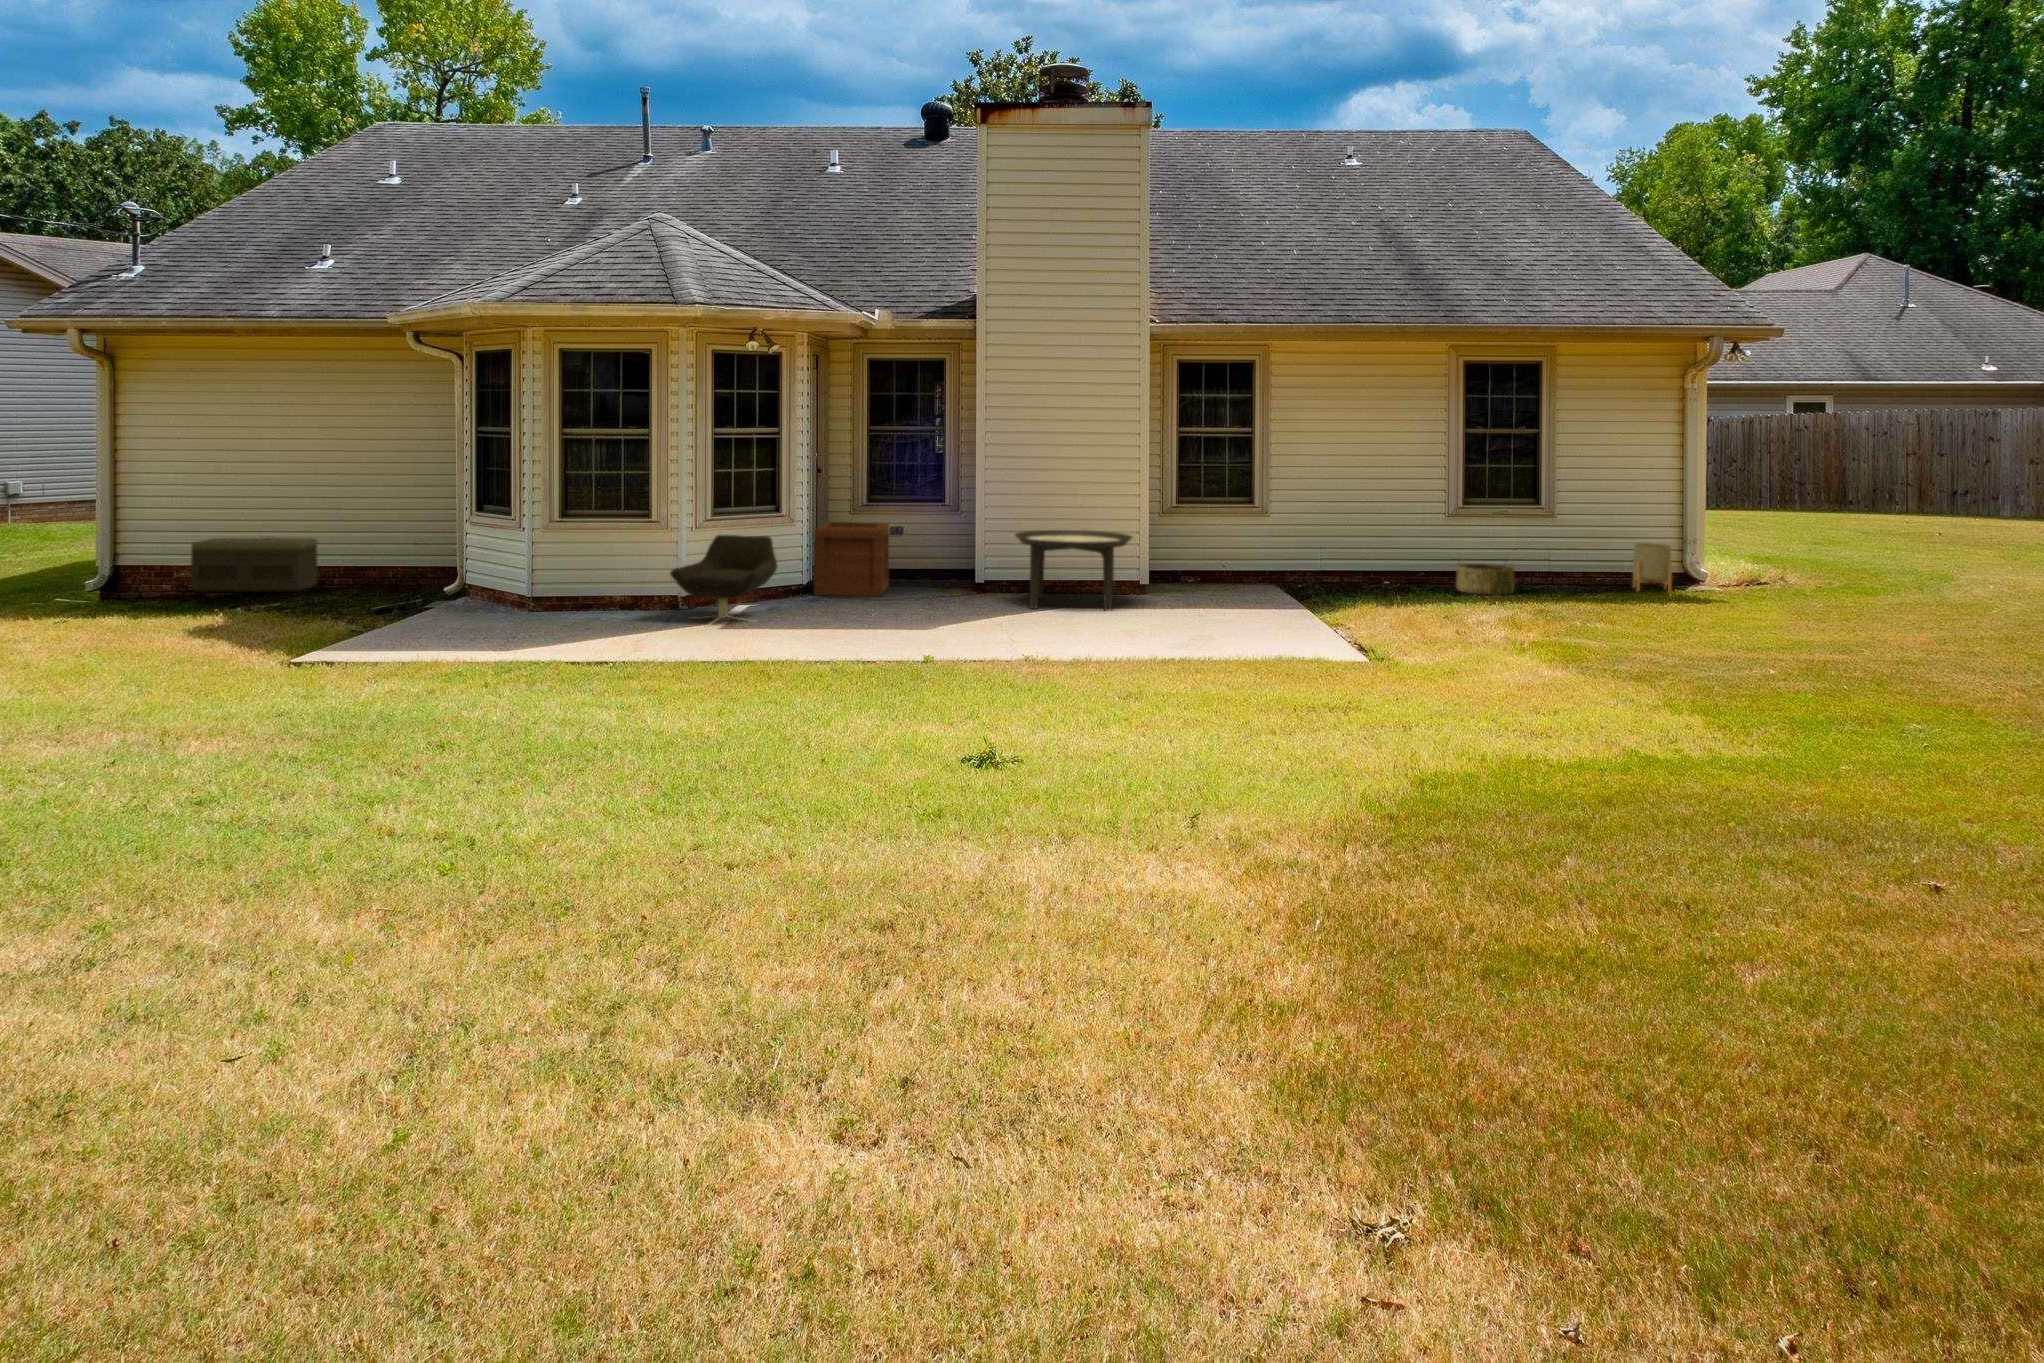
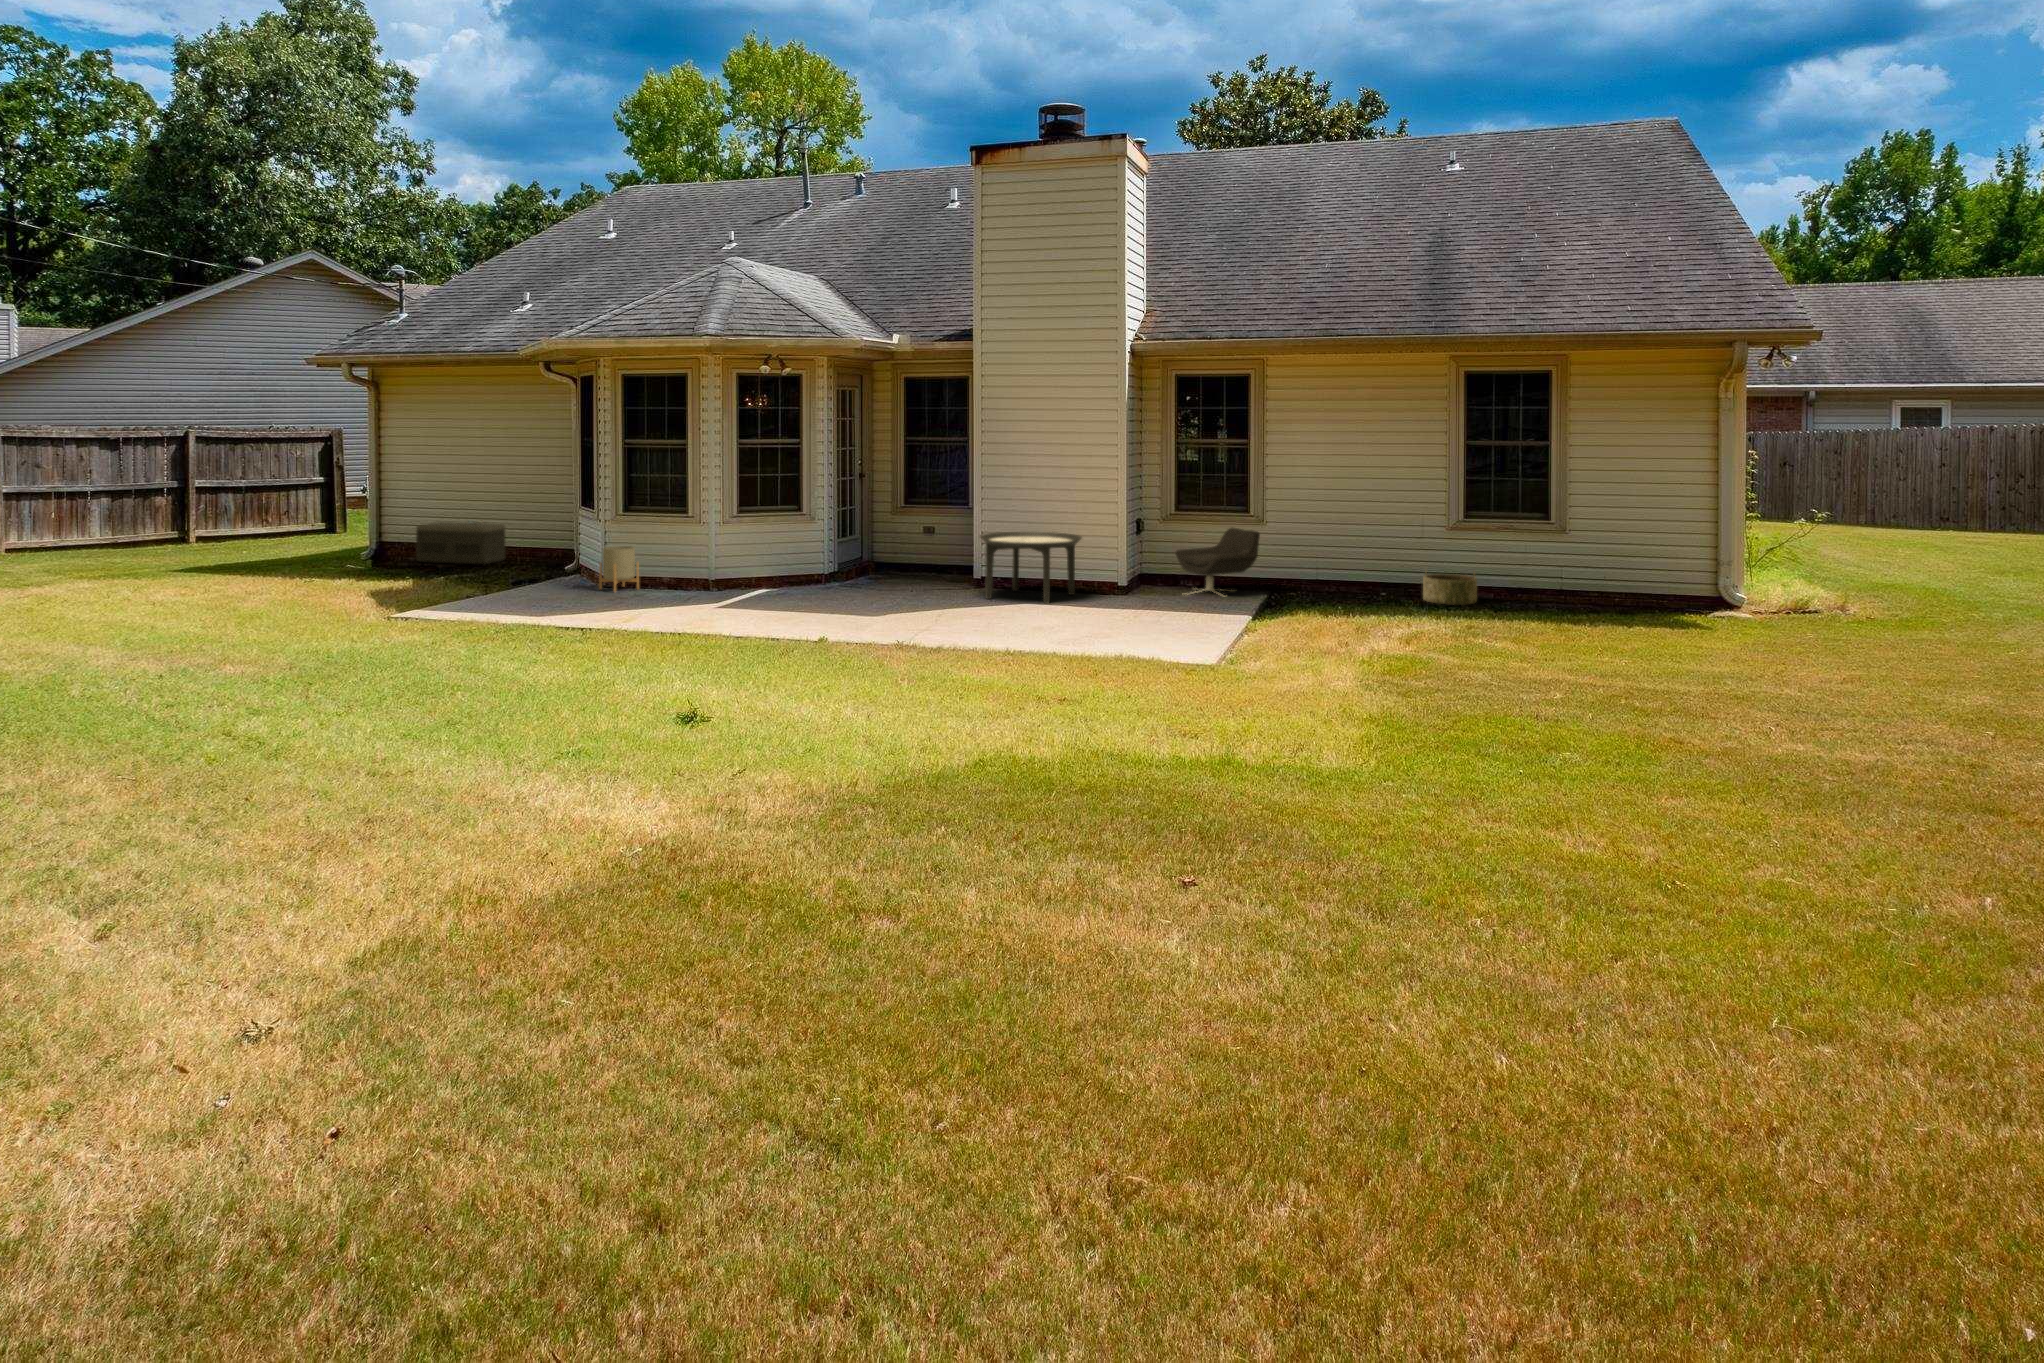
wooden crate: present [814,522,889,597] -> none [840,520,915,584]
lounge chair: present [670,535,778,626] -> present [1175,528,1260,597]
planter: present [1633,543,1672,593] -> present [599,546,639,591]

